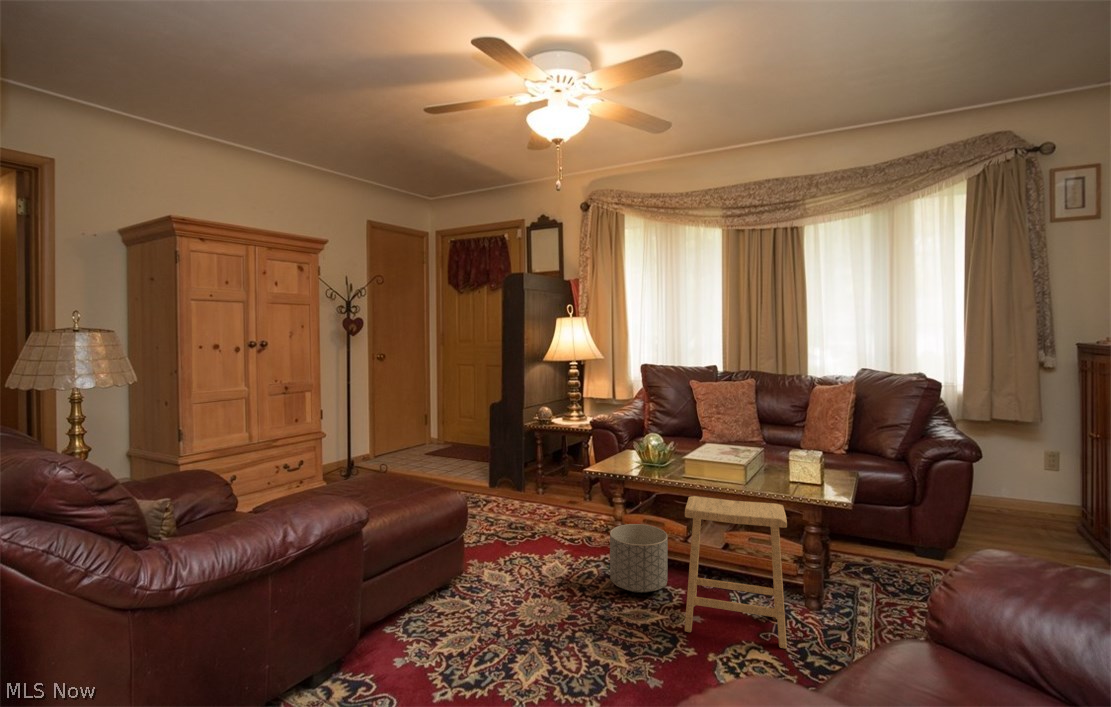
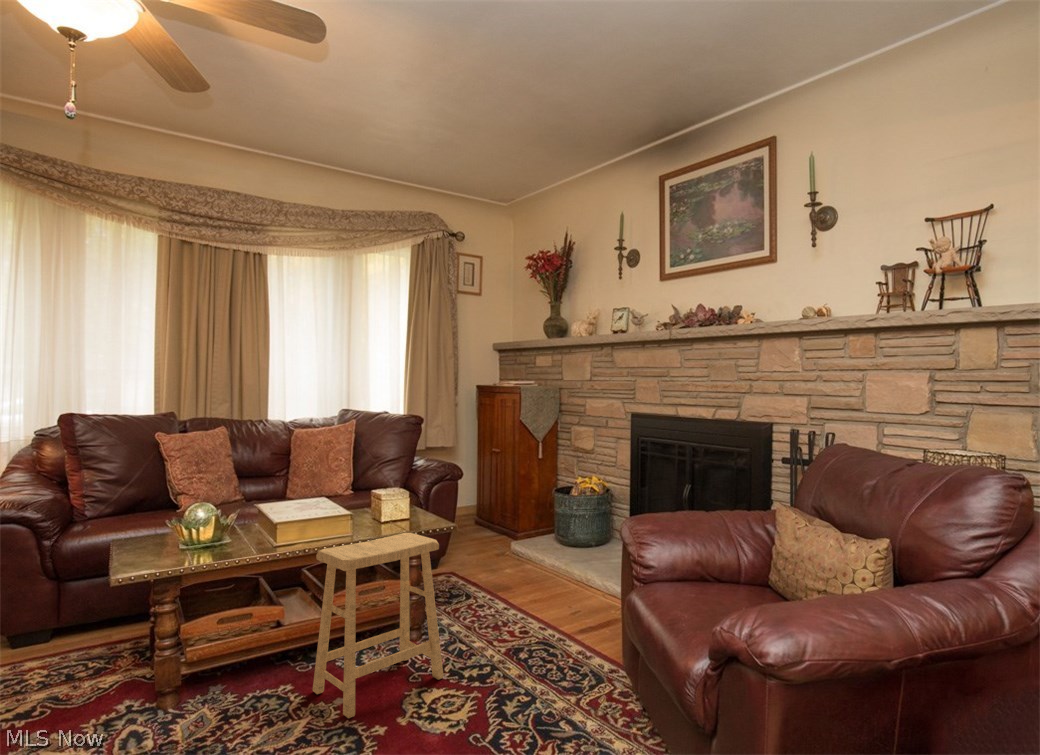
planter: present [610,524,668,593] -> none [182,616,275,721]

